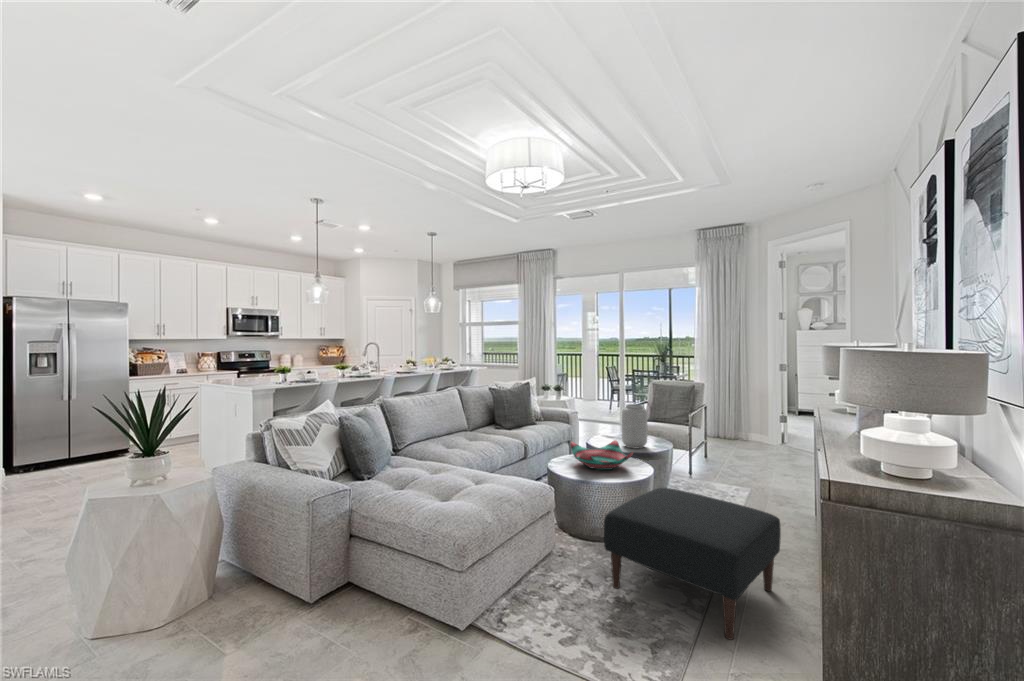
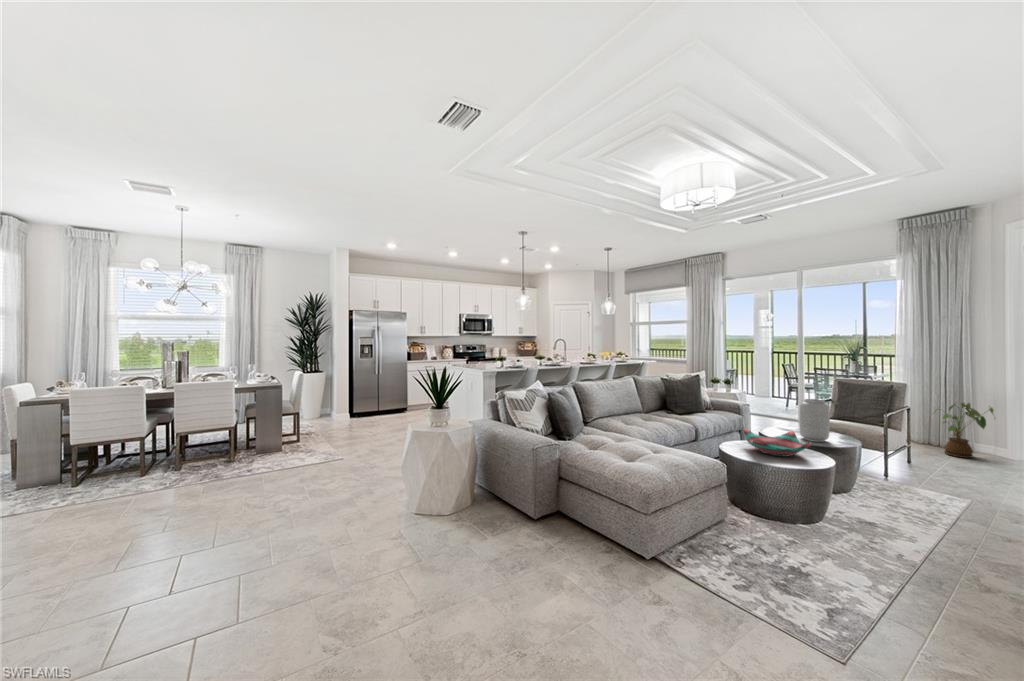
house plant: none [722,398,765,448] -> present [935,403,995,458]
ottoman: present [604,488,781,640] -> none [778,477,996,625]

